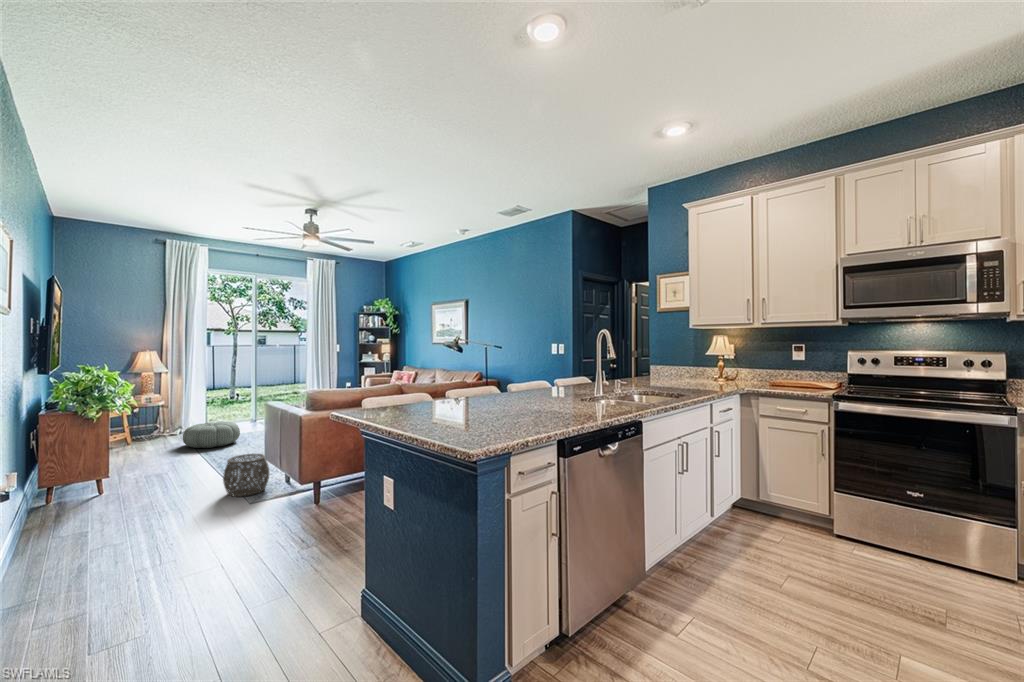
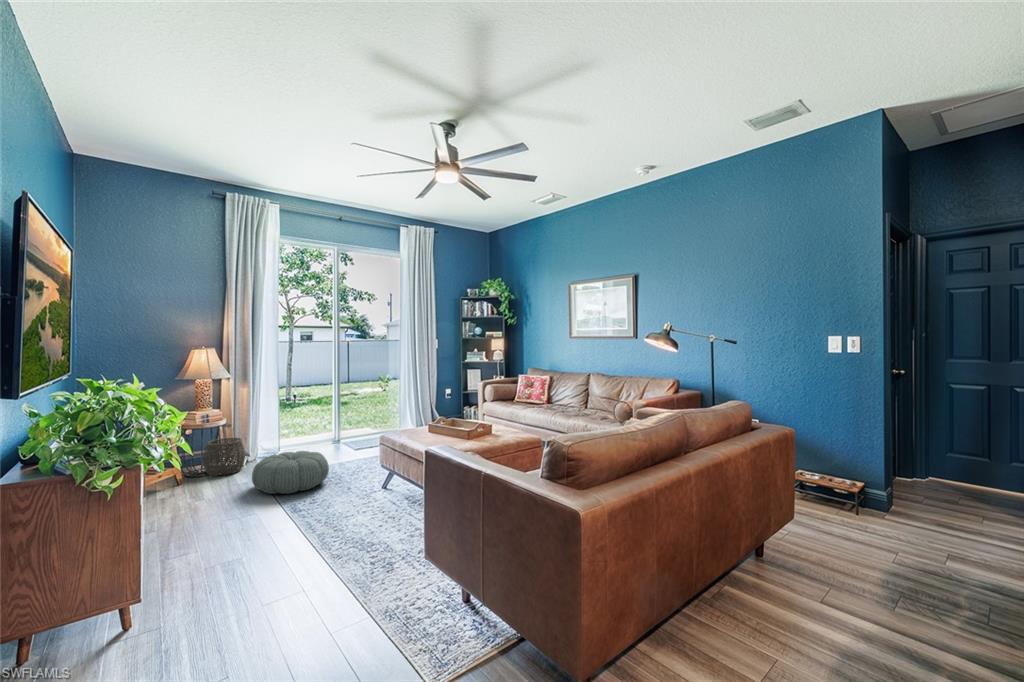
woven basket: present [223,454,269,497] -> present [203,438,245,476]

